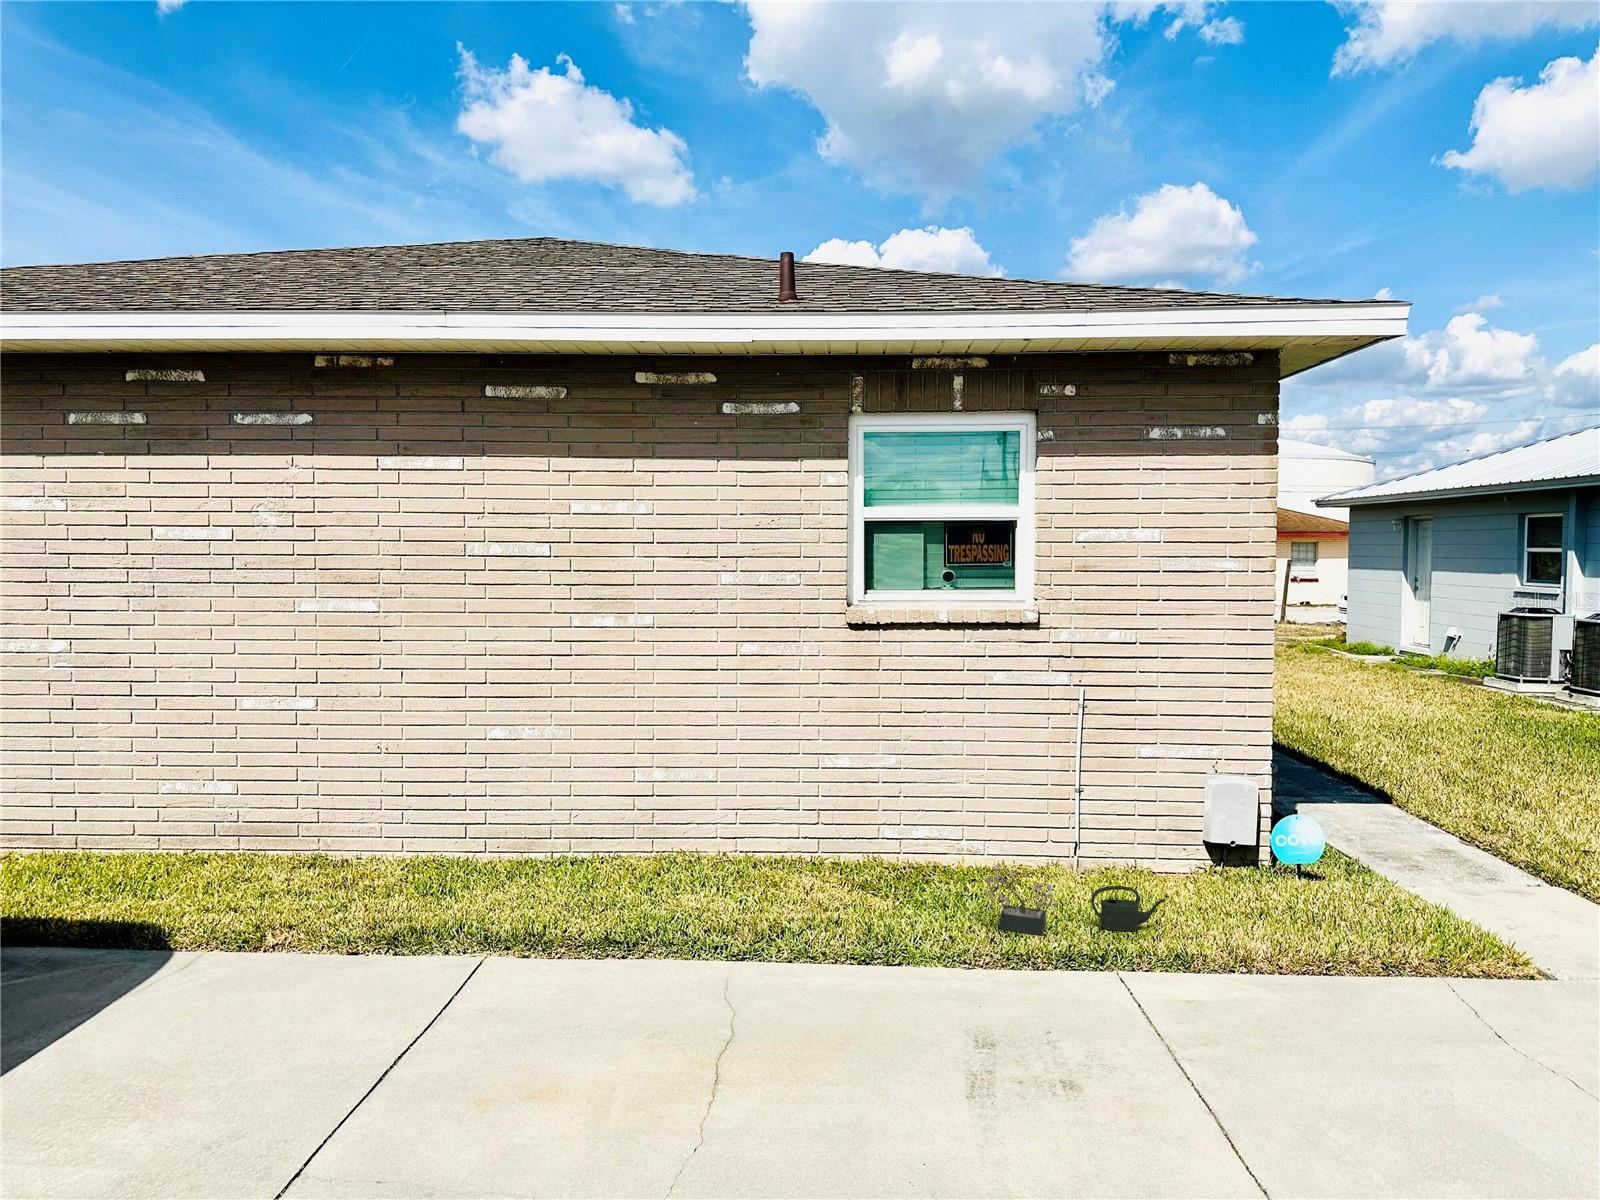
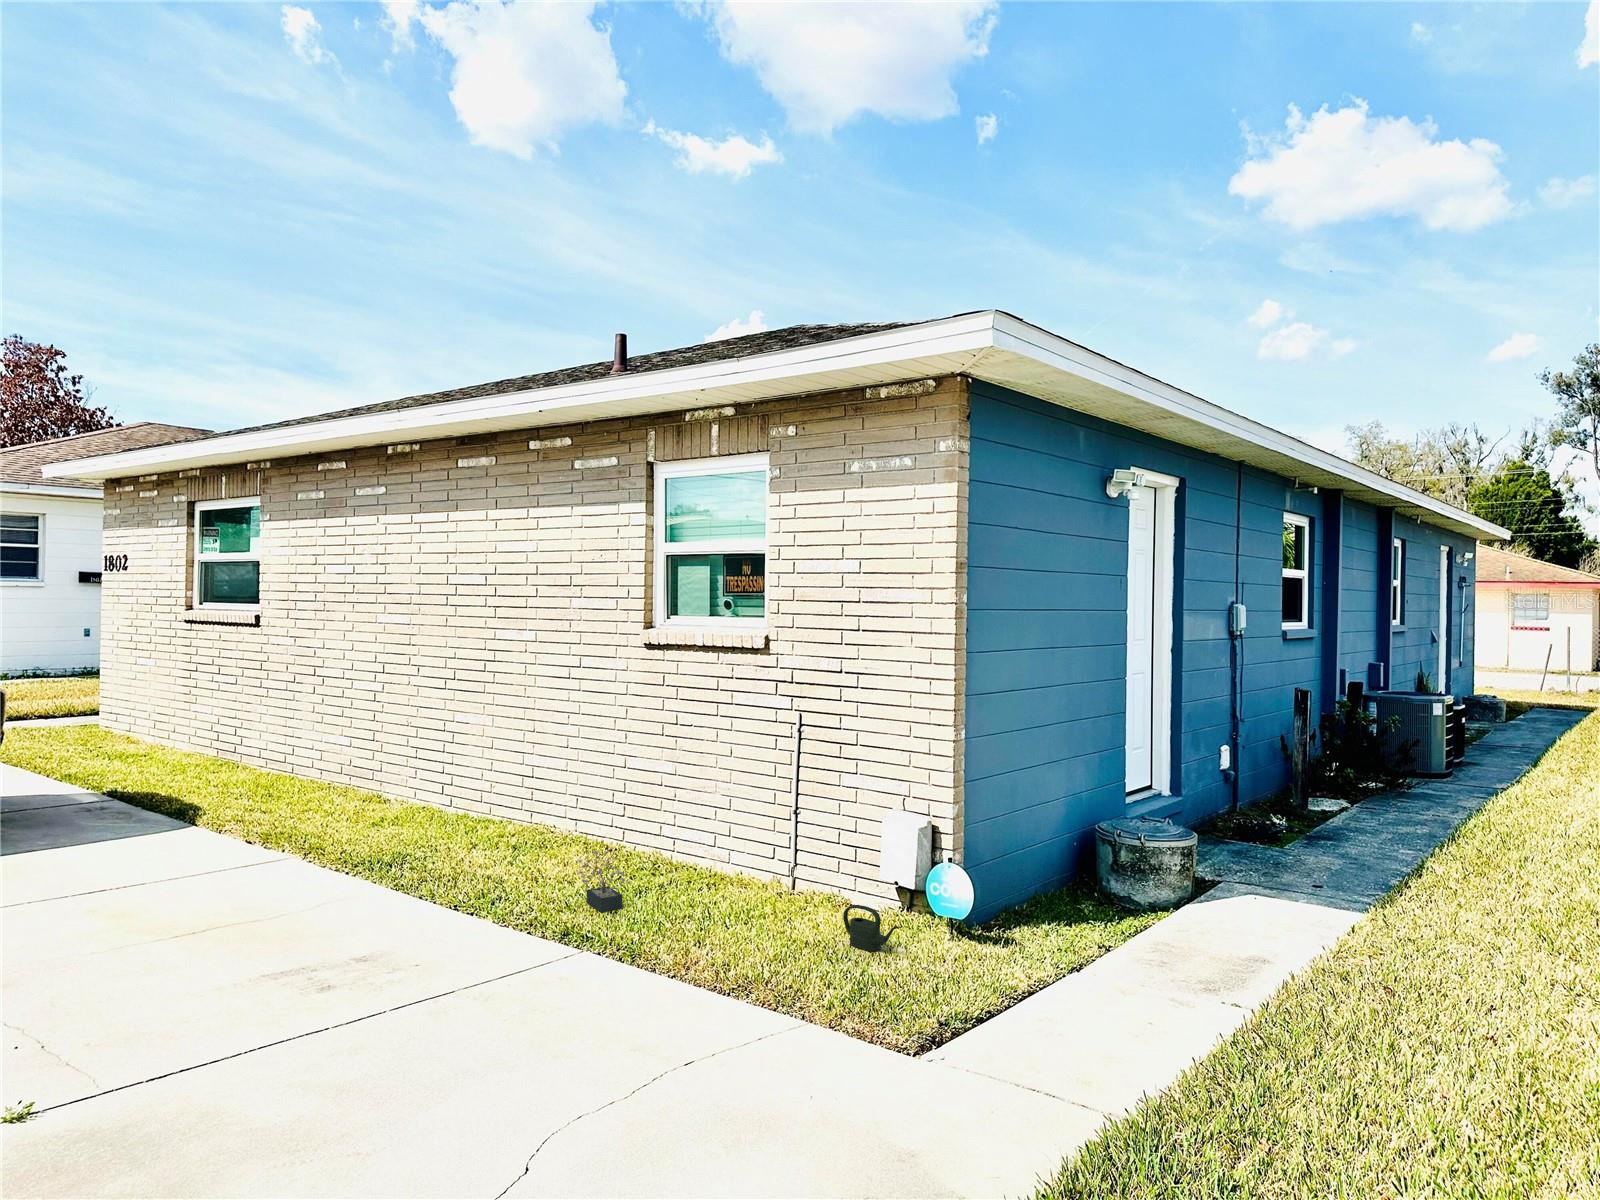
watering can: present [1091,886,1165,931] -> present [843,905,898,951]

